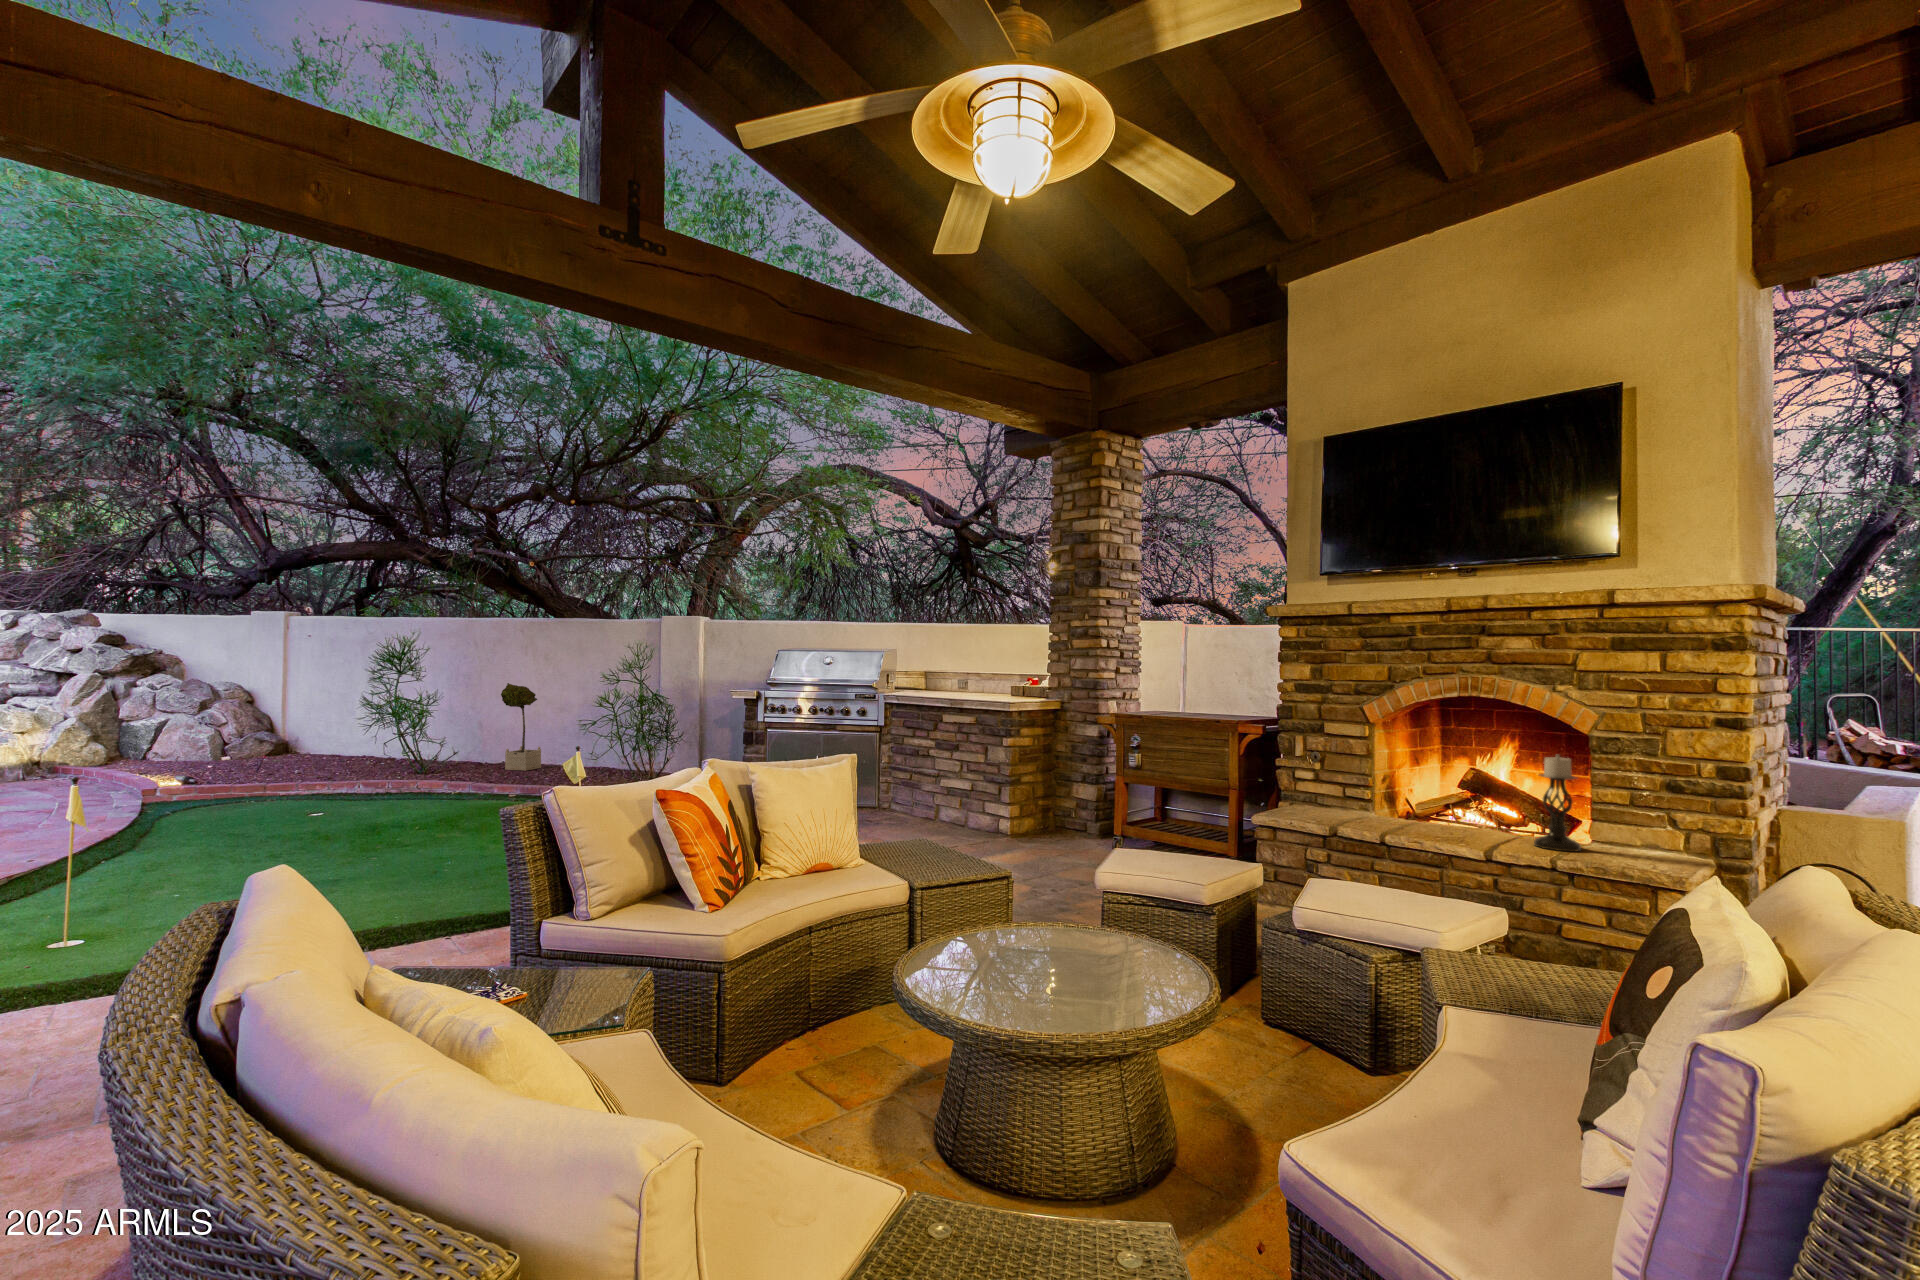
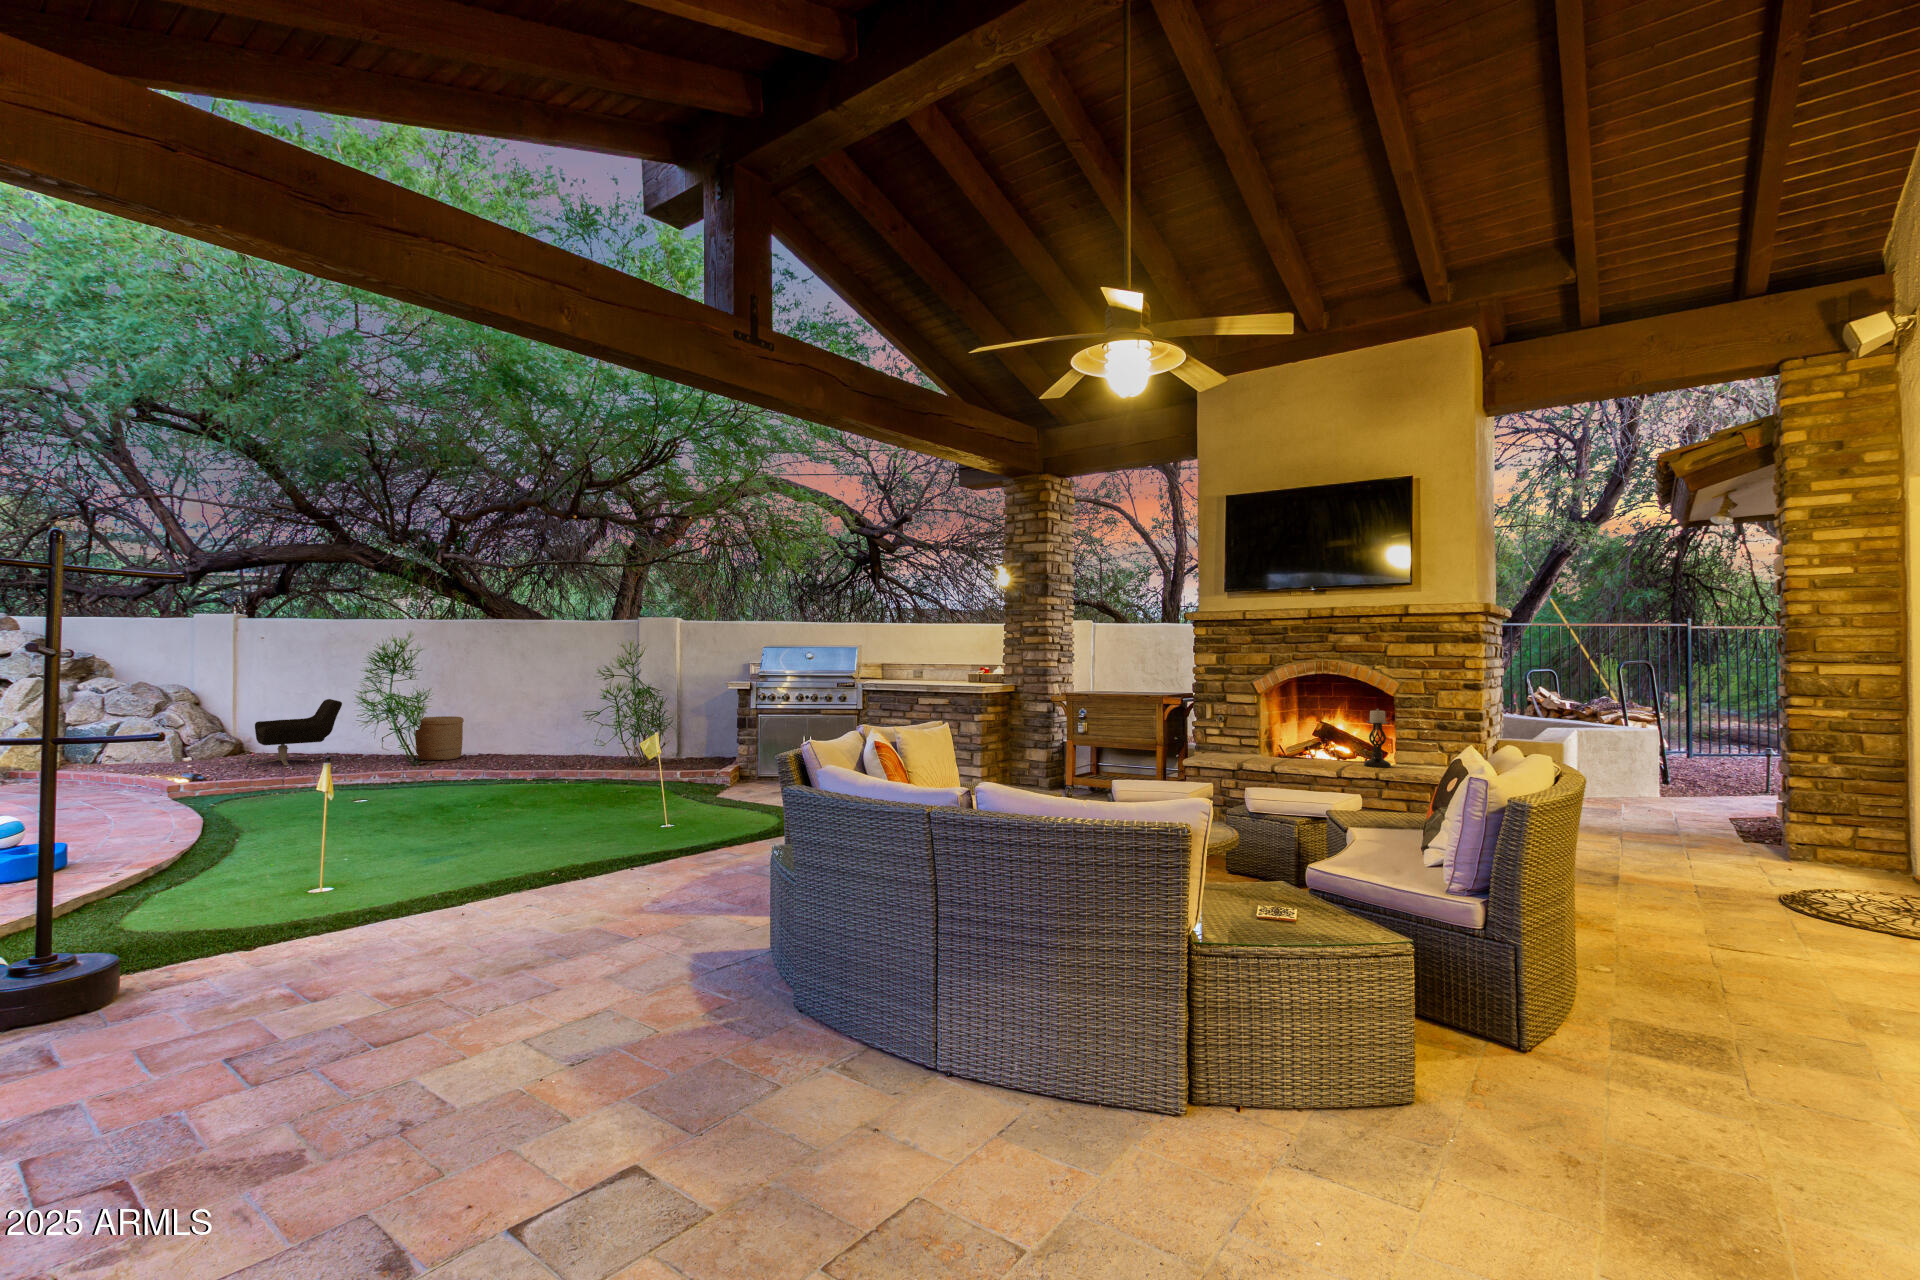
potted tree: present [501,683,541,771] -> none [486,680,524,759]
lounge chair: none [254,700,356,770] -> present [248,699,342,765]
woven basket: none [427,721,480,769] -> present [415,716,464,761]

